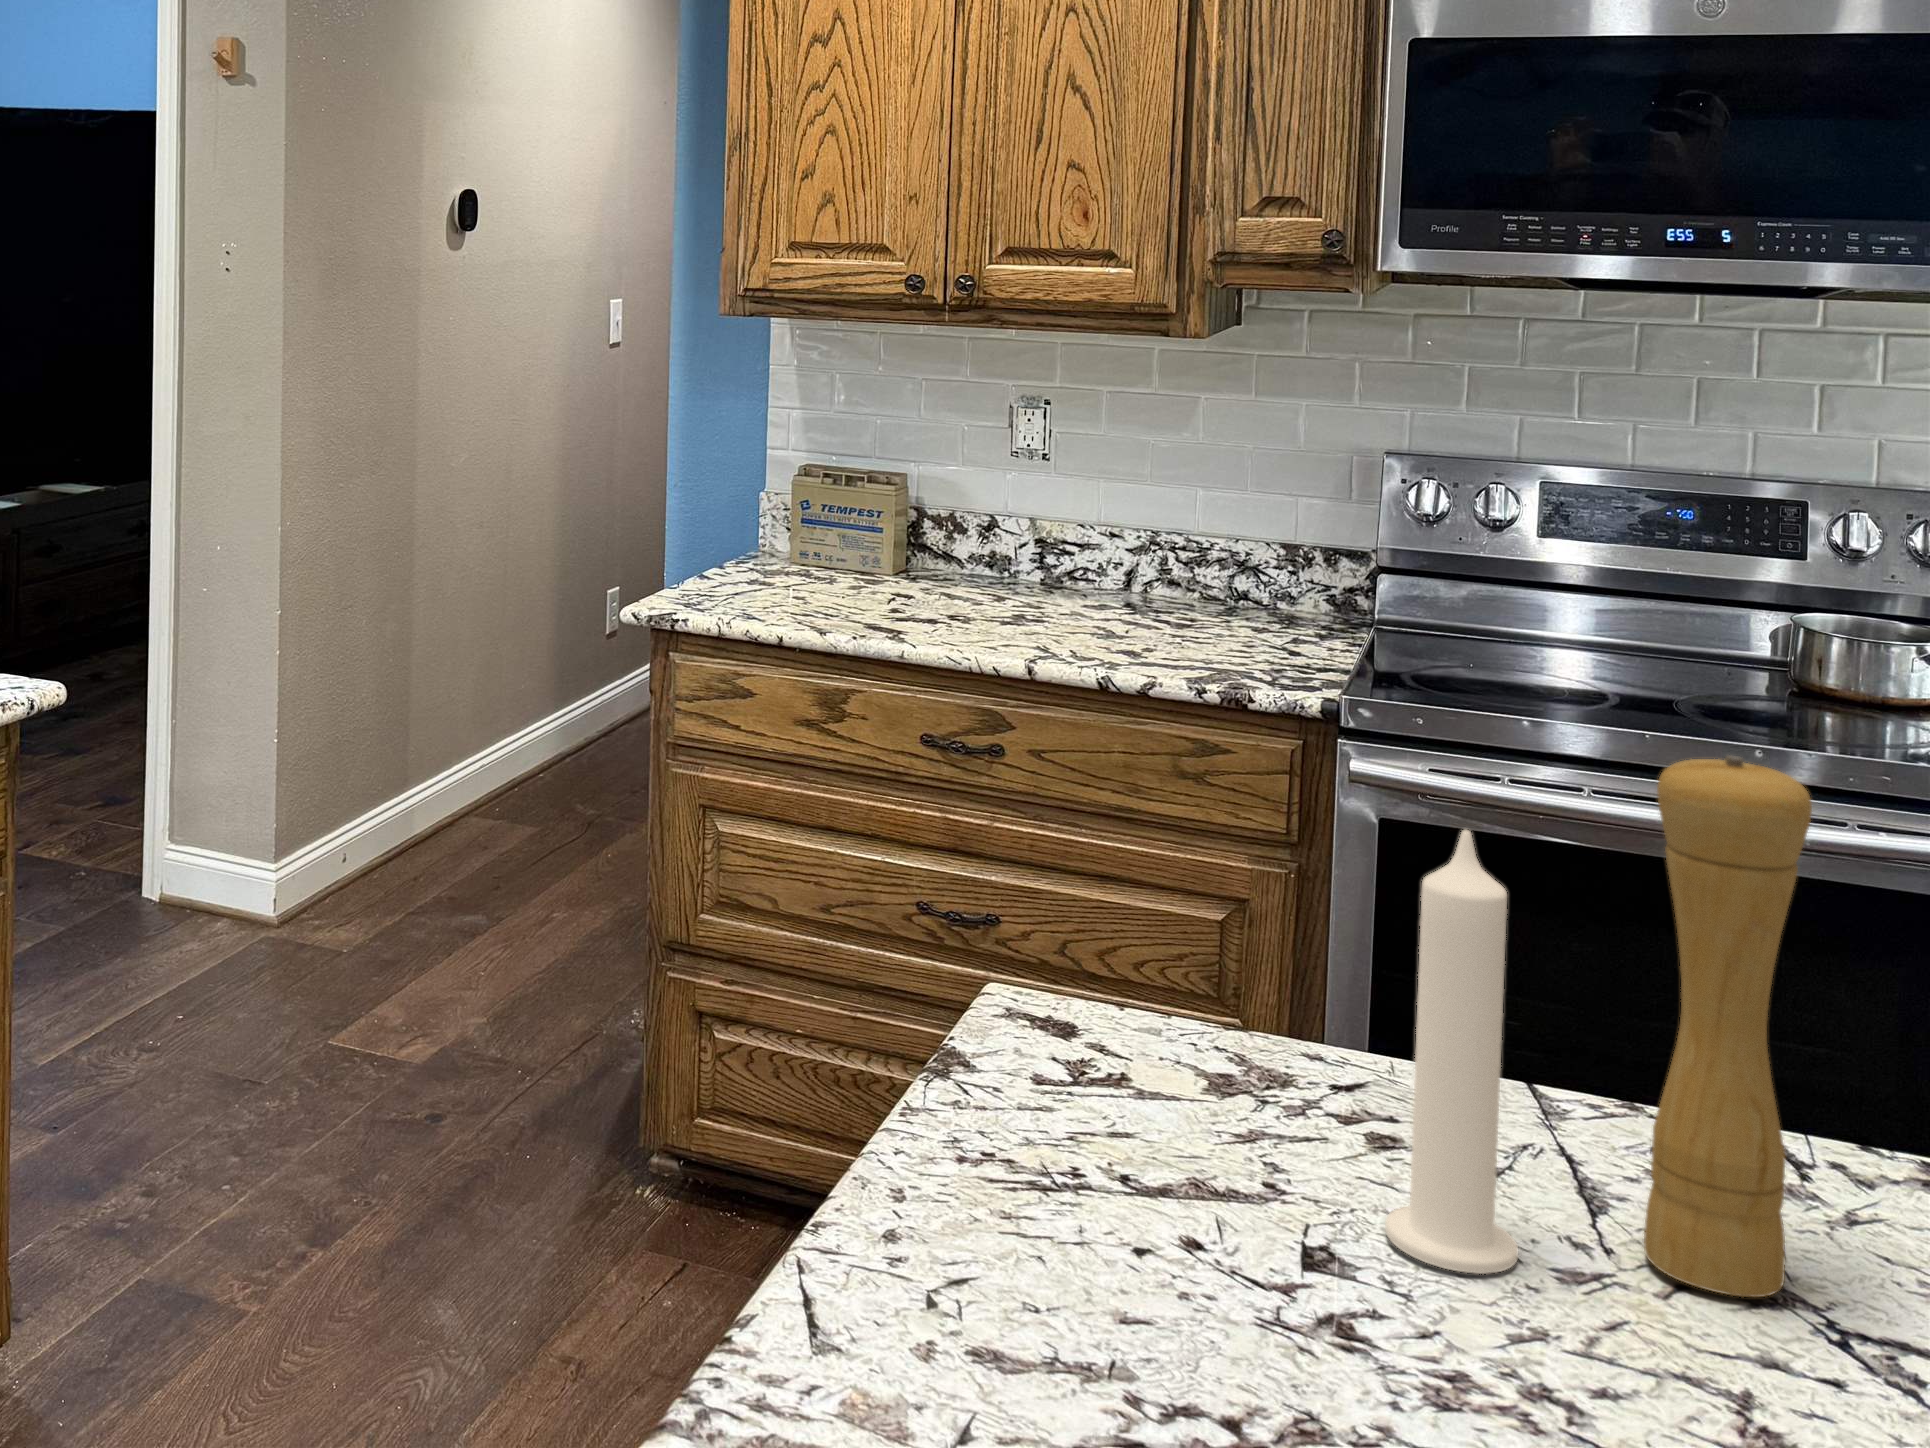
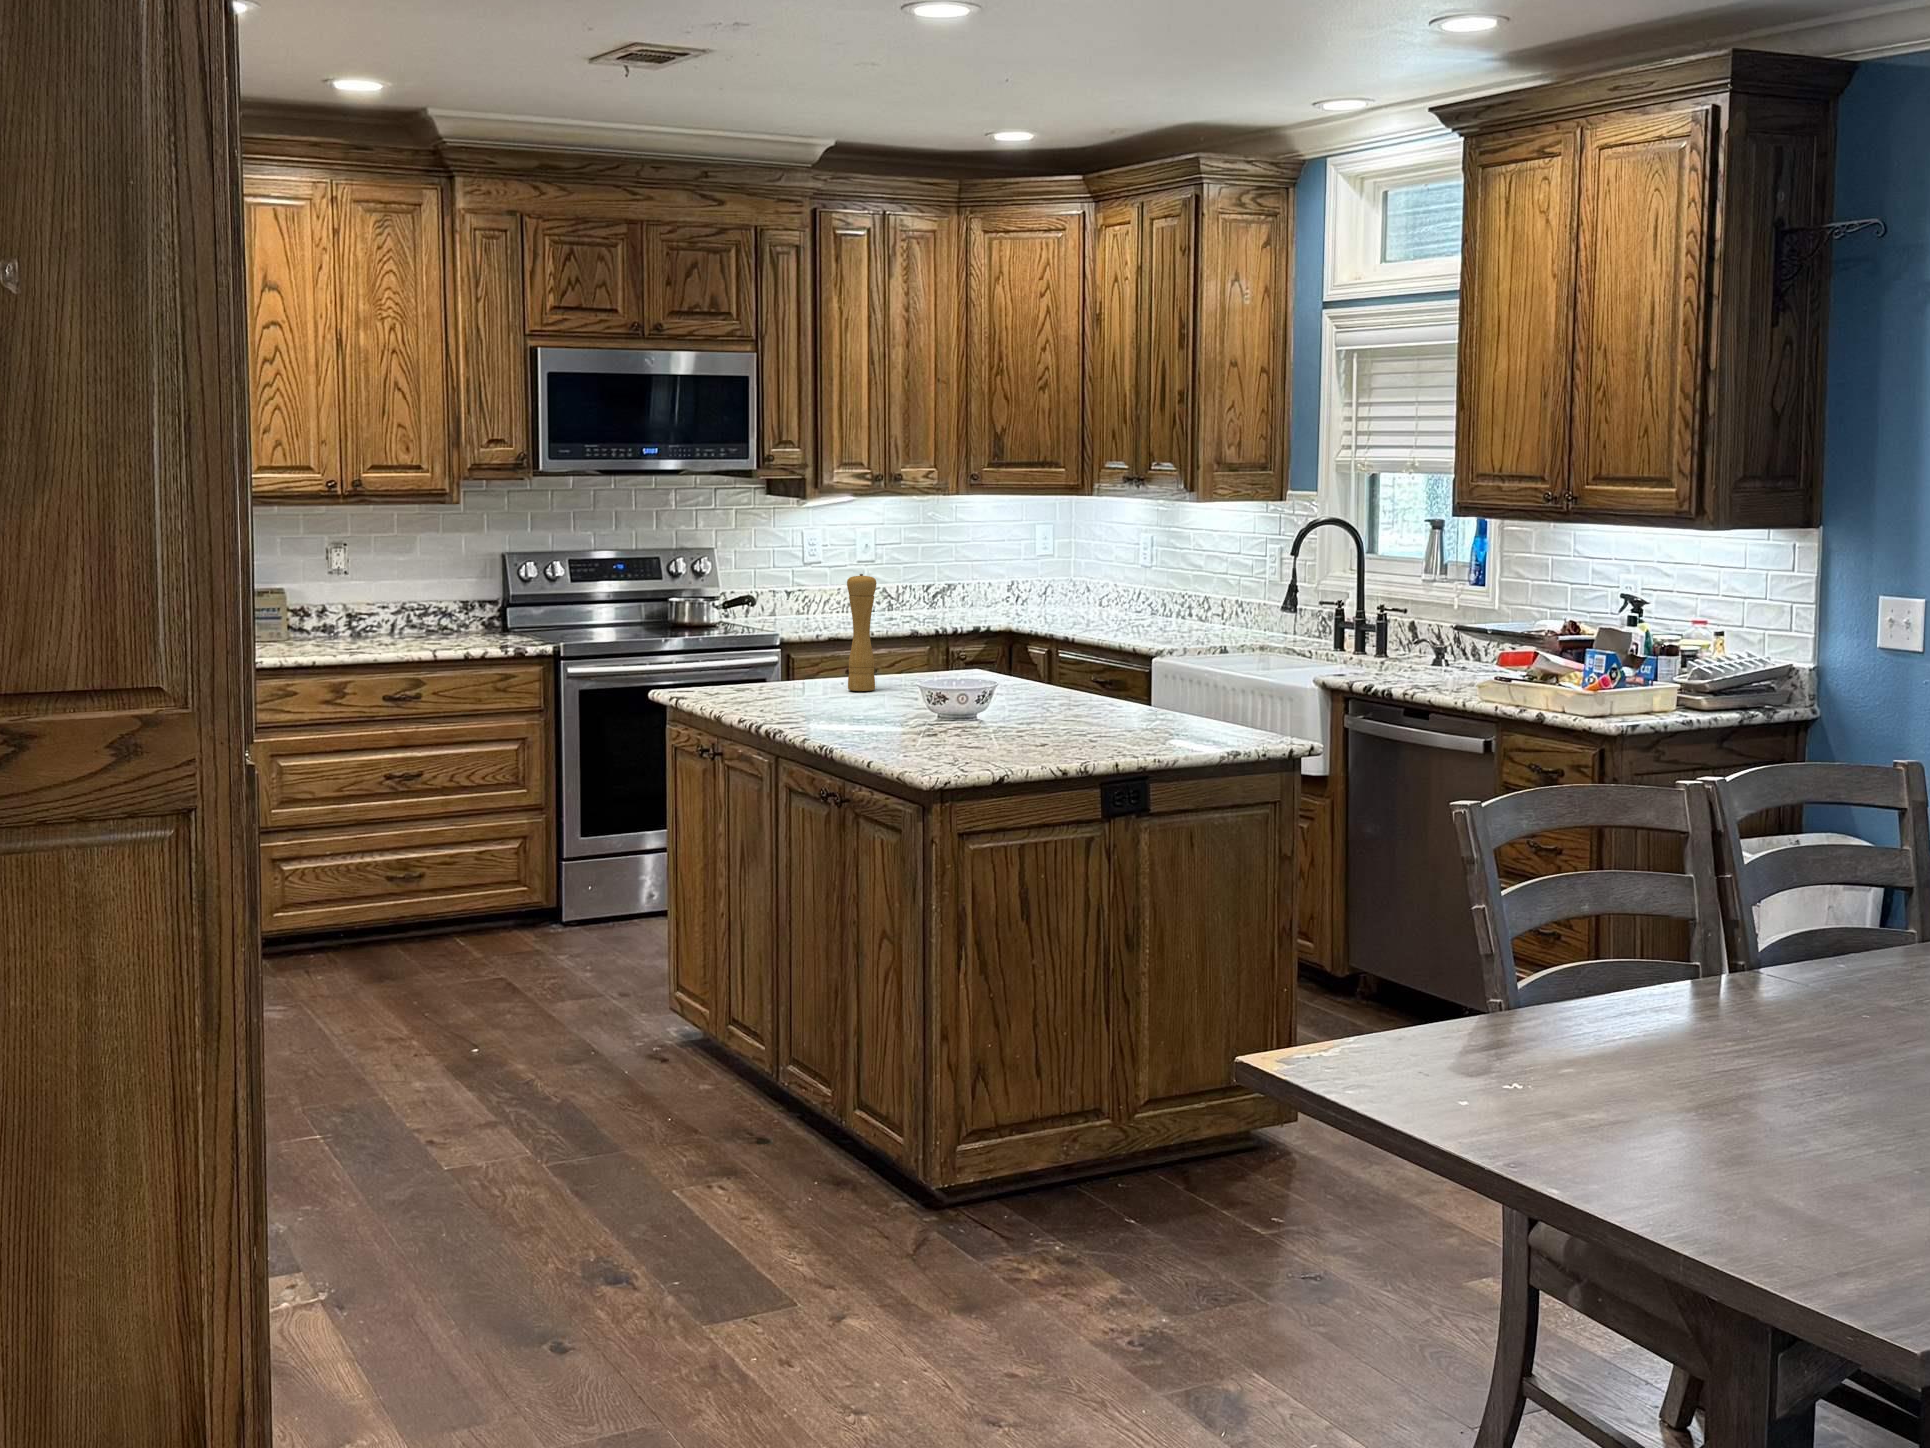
candle: present [1385,830,1518,1274] -> none [806,597,833,697]

